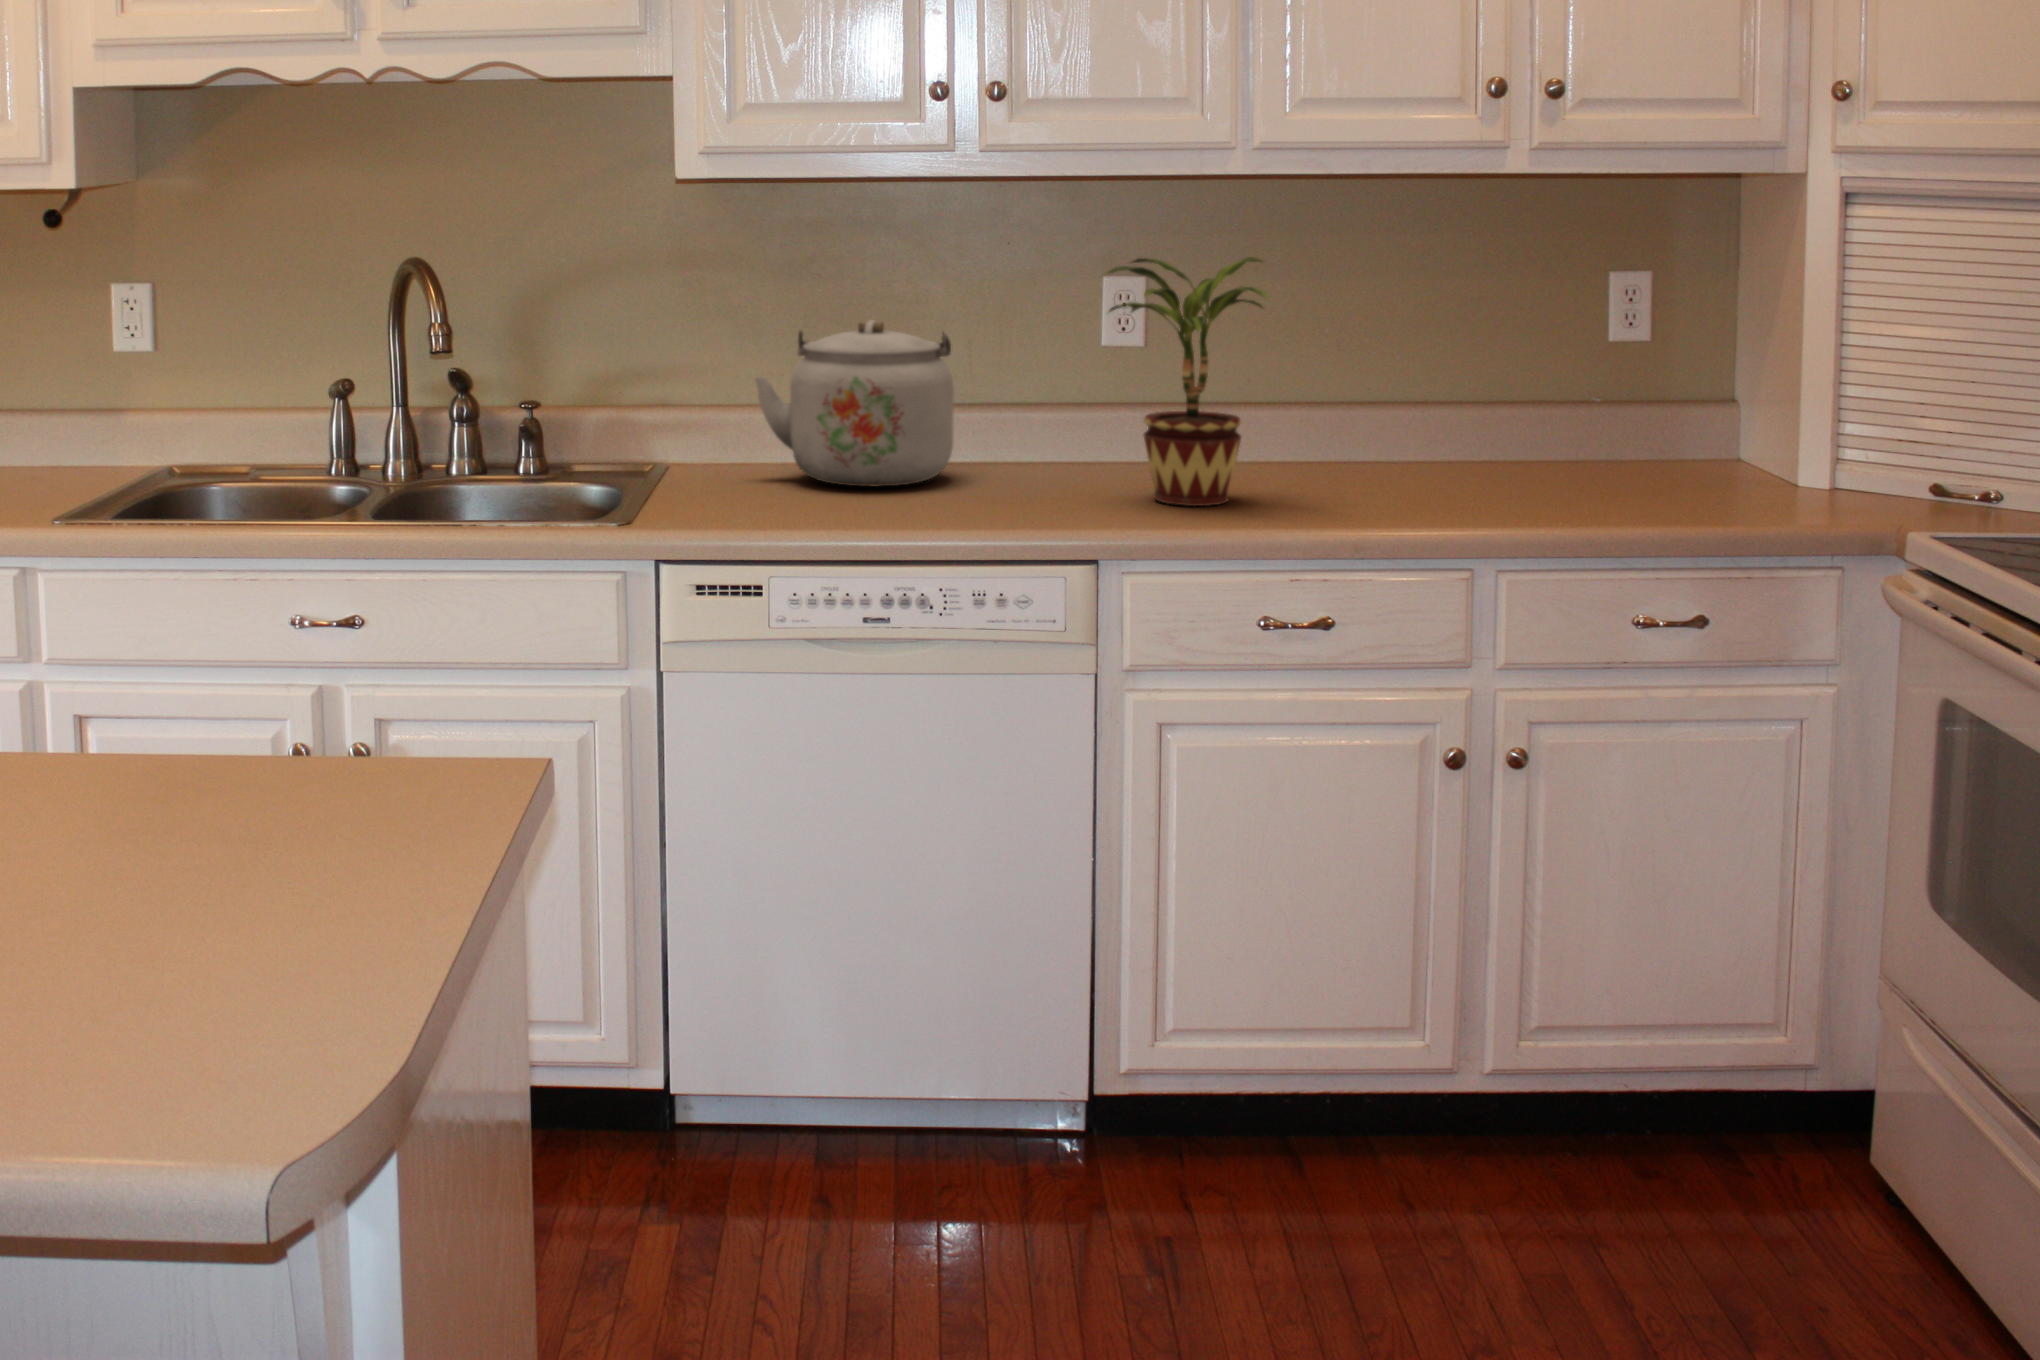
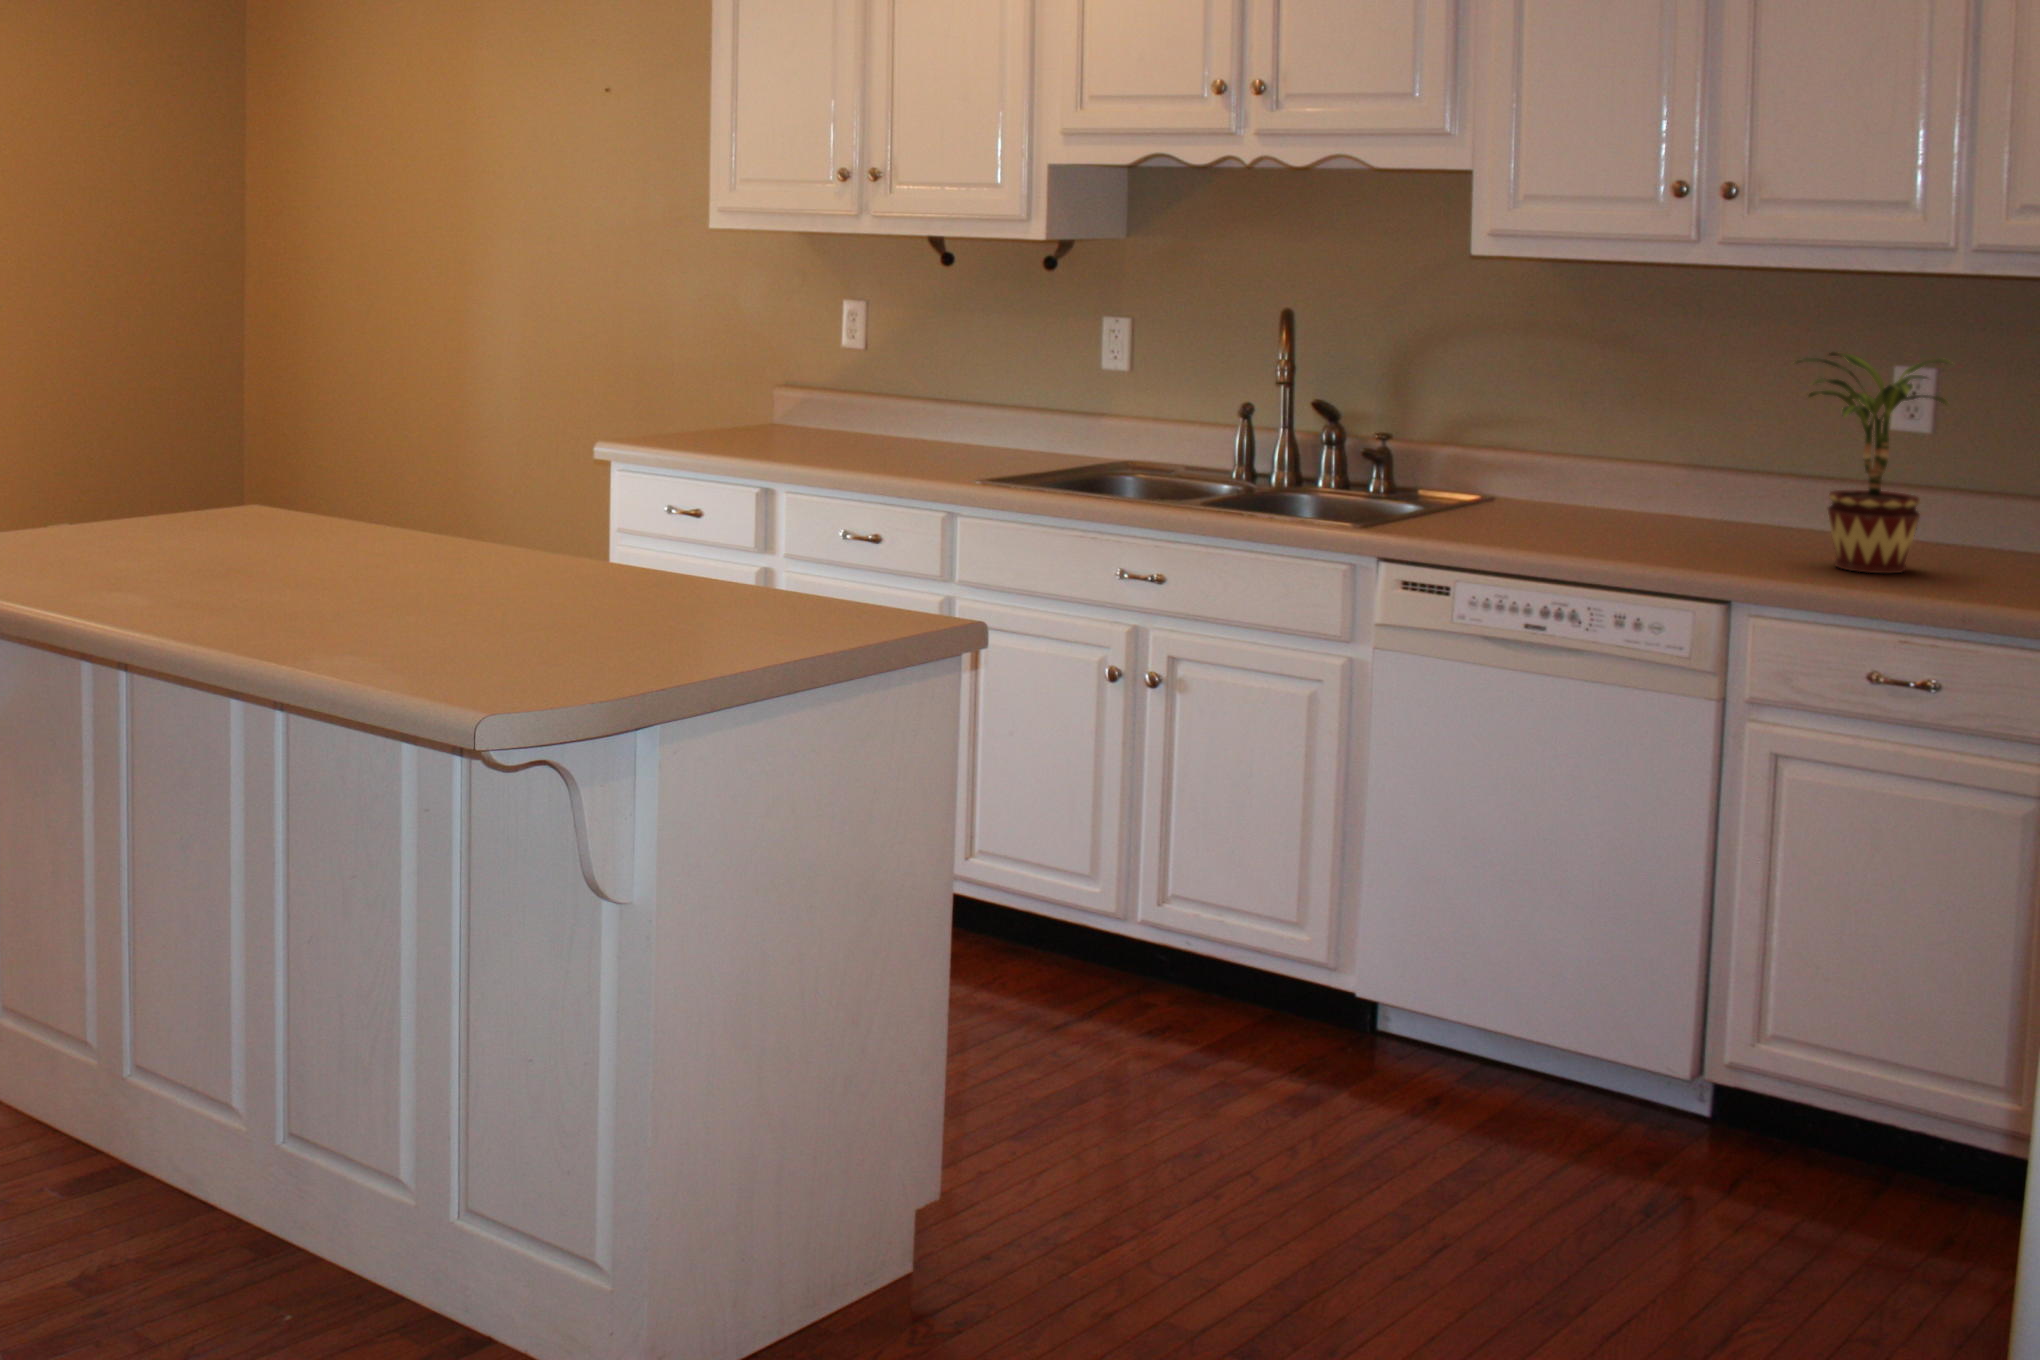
kettle: present [755,320,954,486] -> none [1545,389,1742,534]

